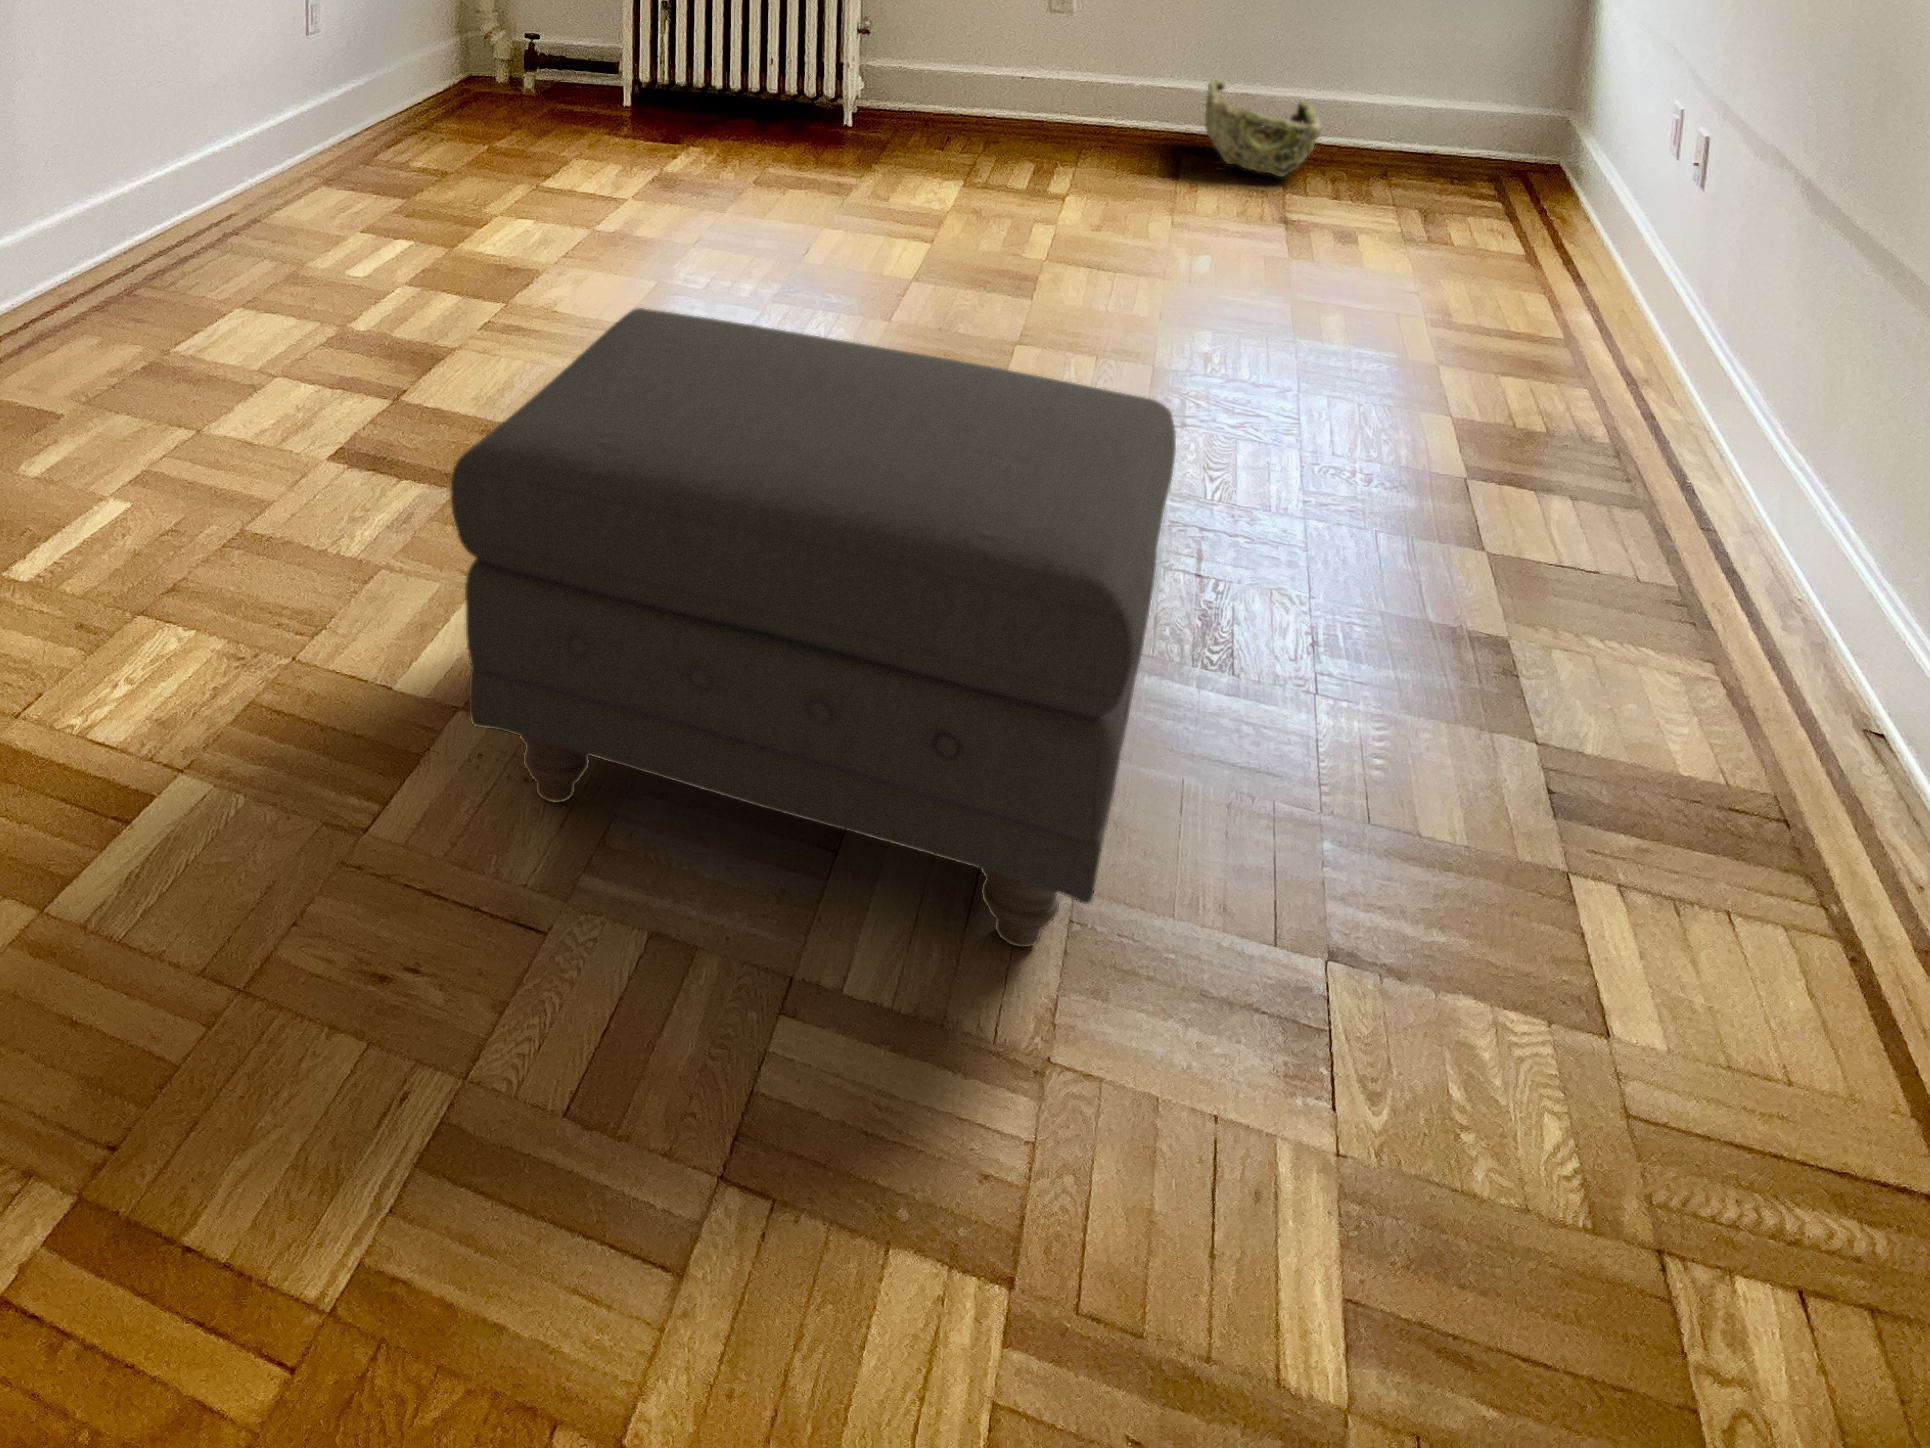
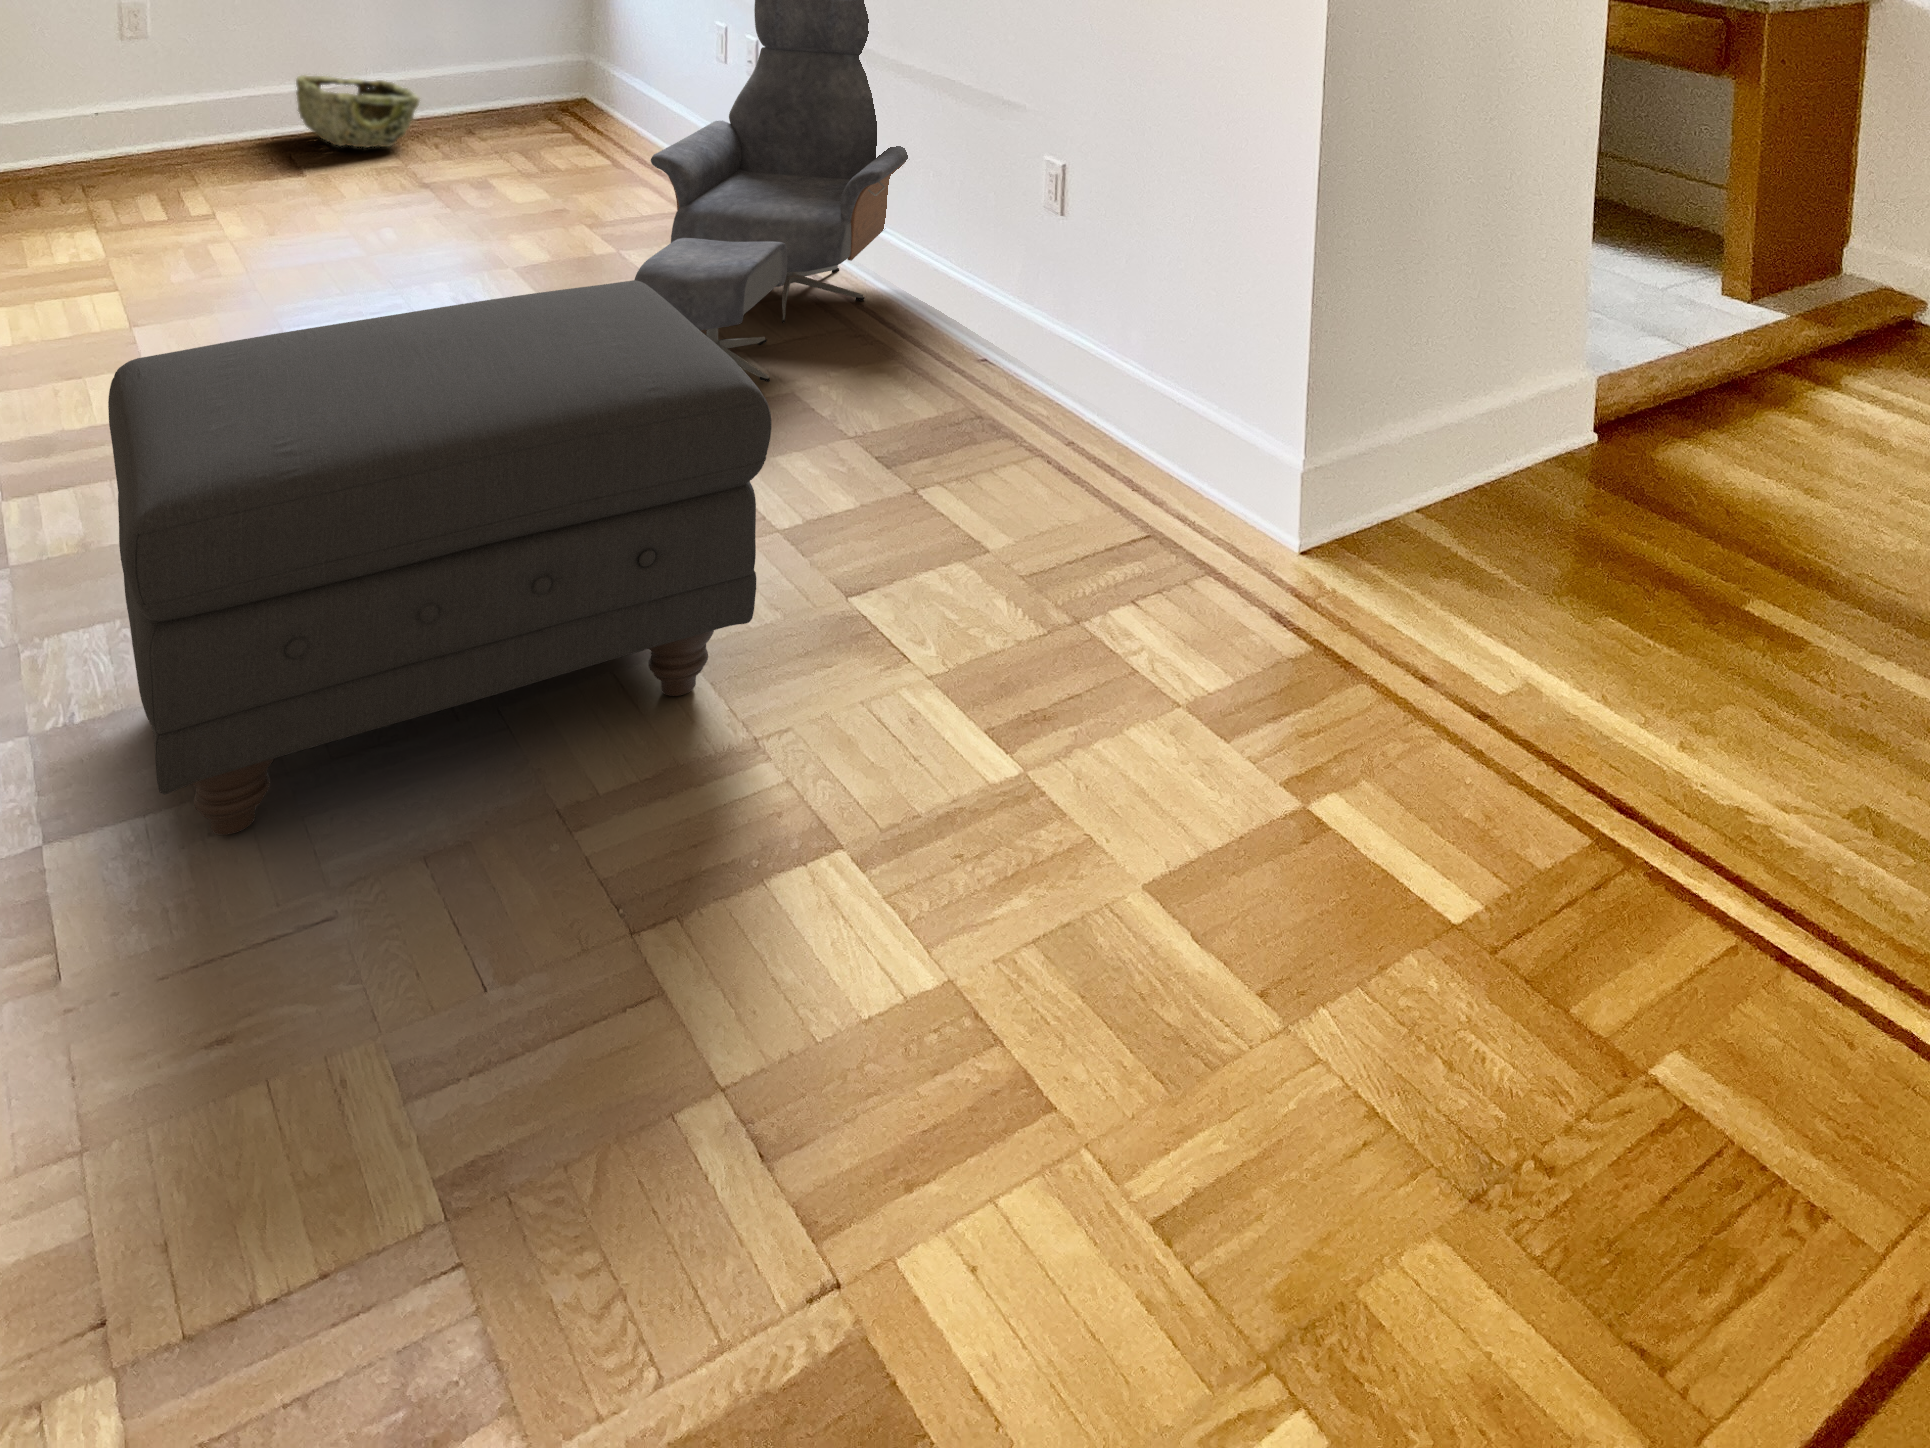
lounge chair: none [1308,63,1905,612] -> present [634,0,908,382]

